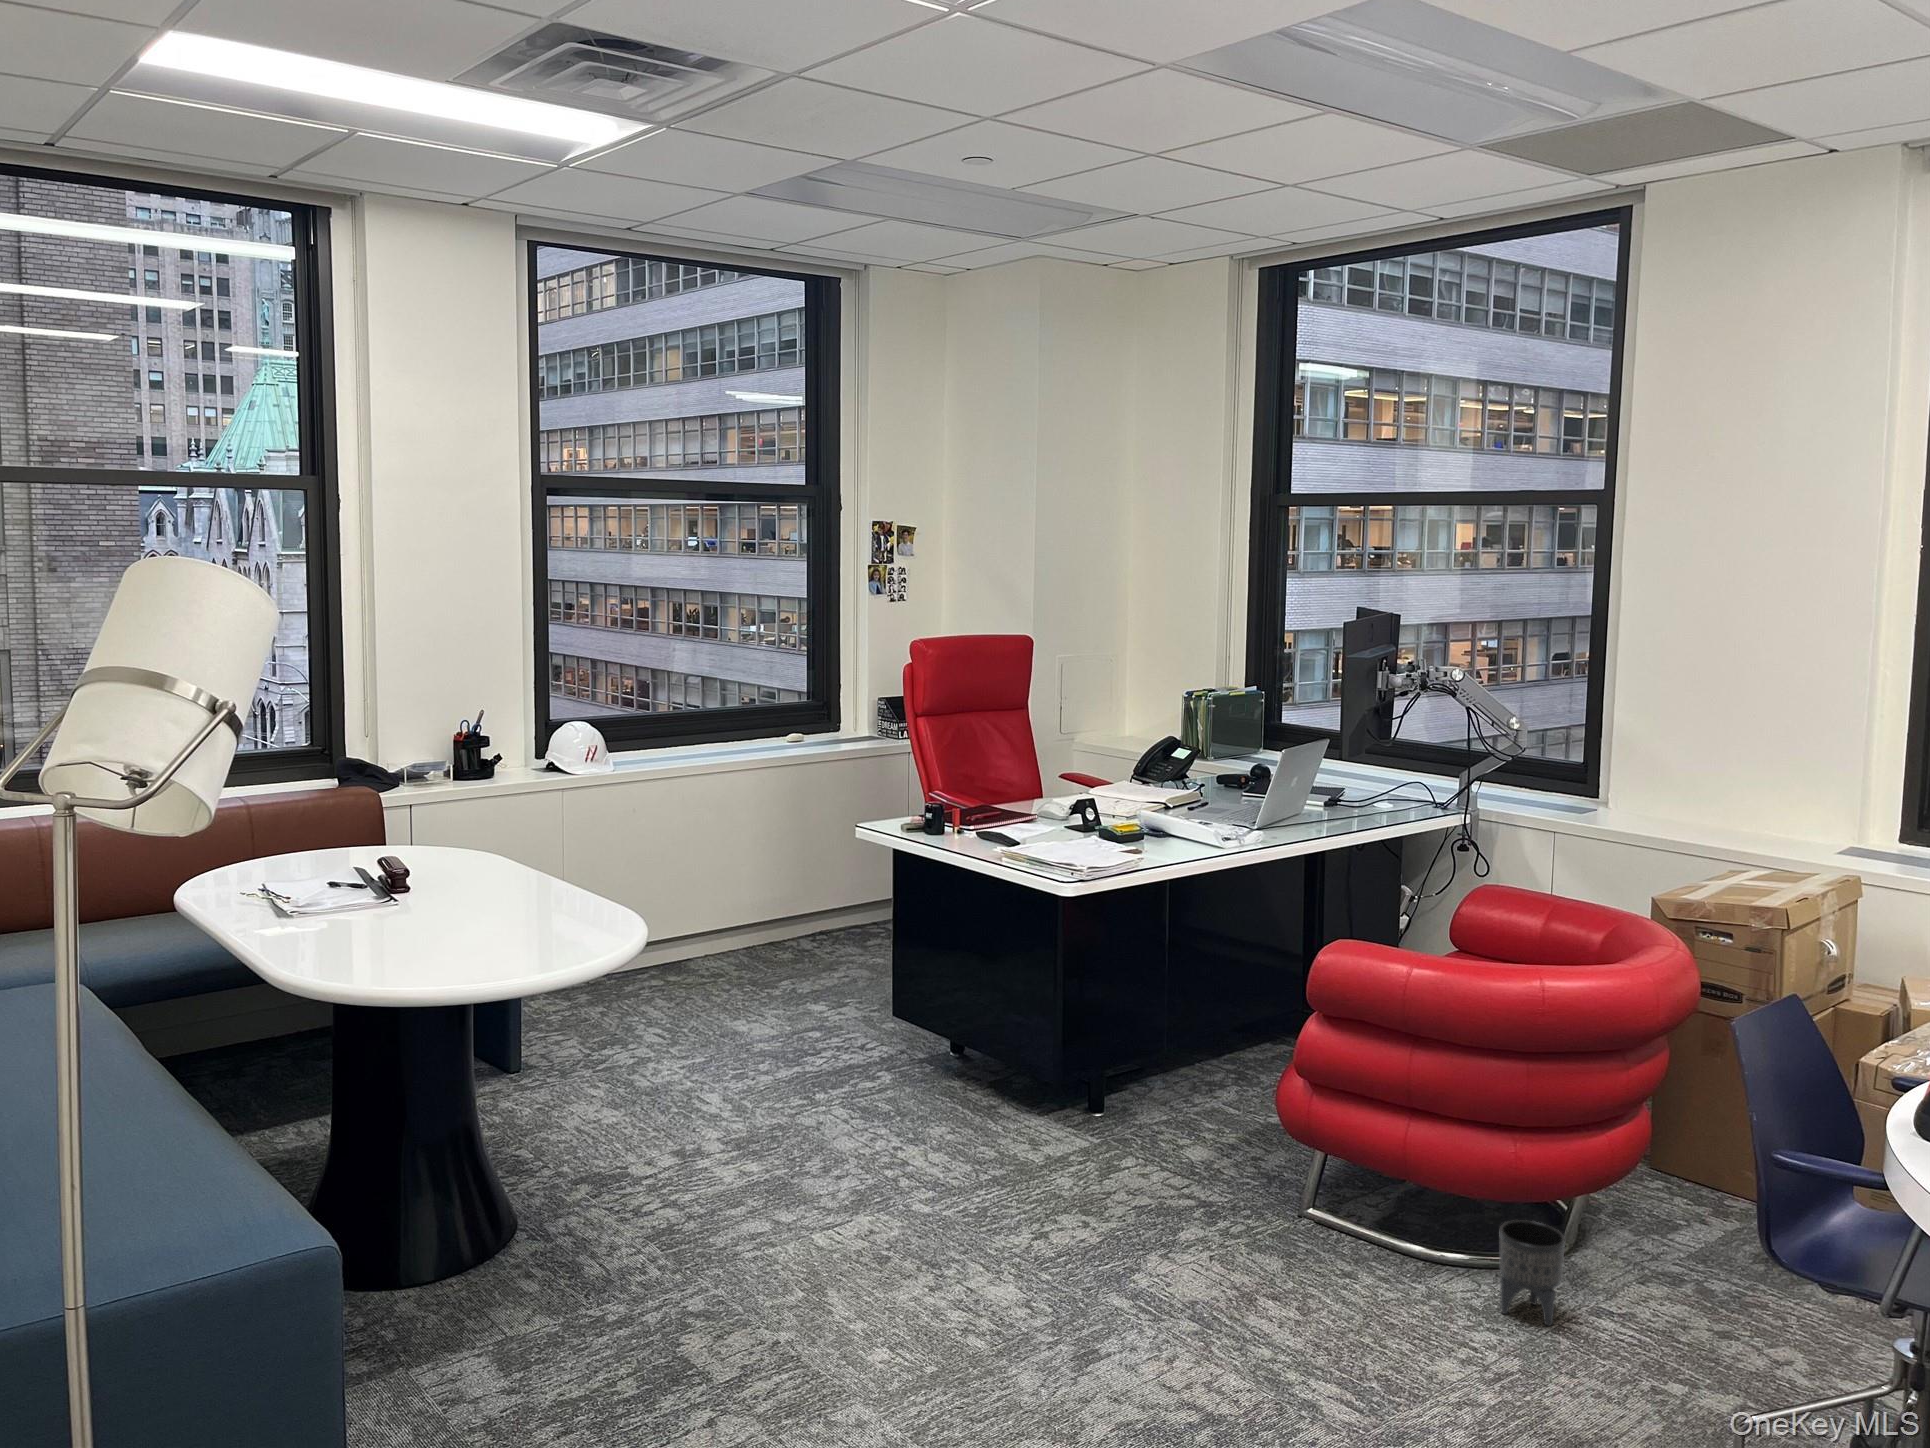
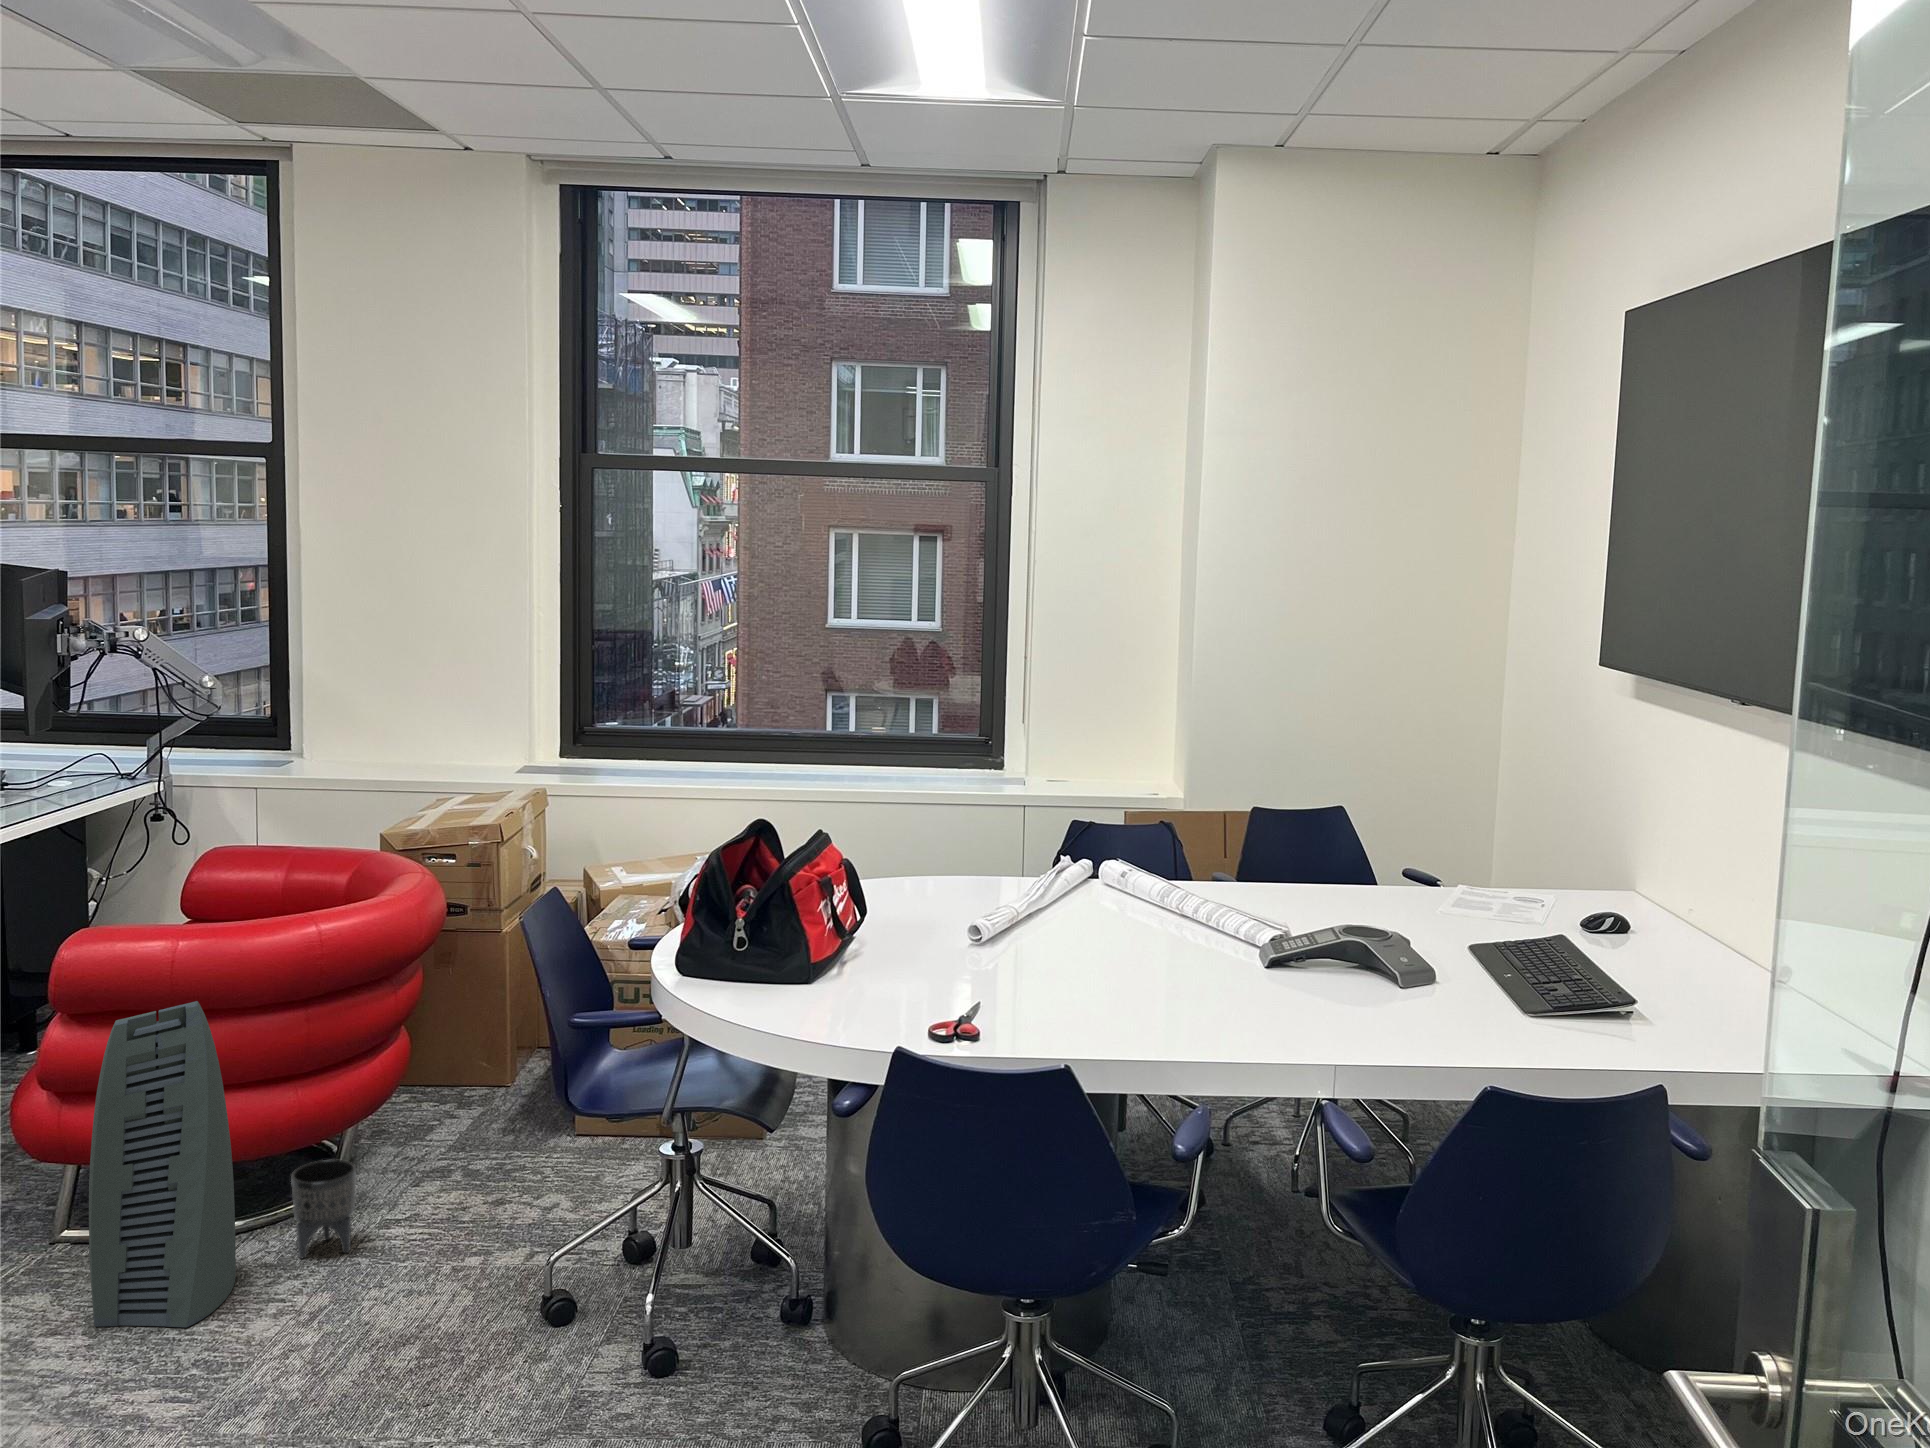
air purifier: none [1309,1031,1442,1339] -> present [89,1001,236,1327]

